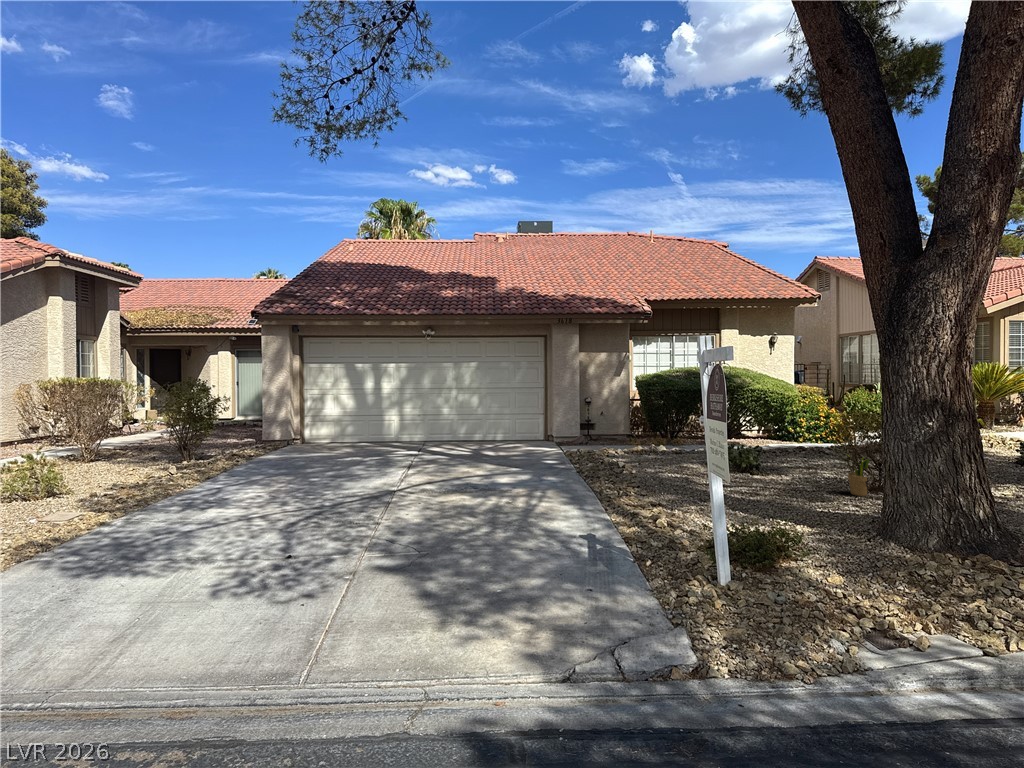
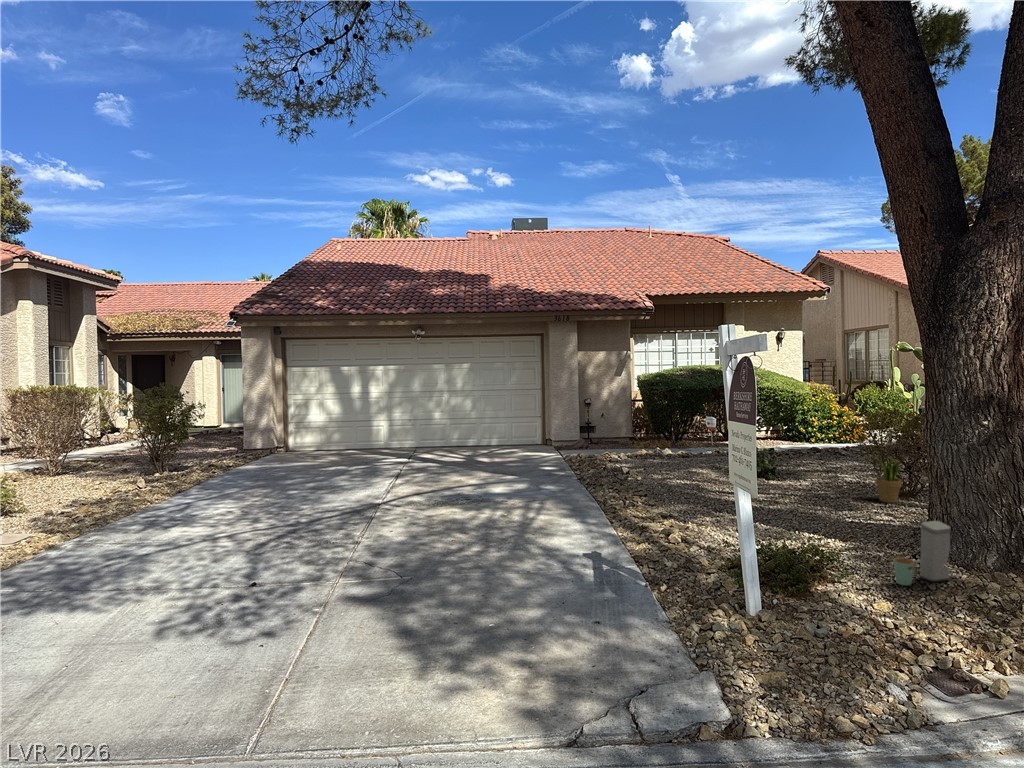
trash can: none [850,509,901,564] -> present [893,521,951,585]

